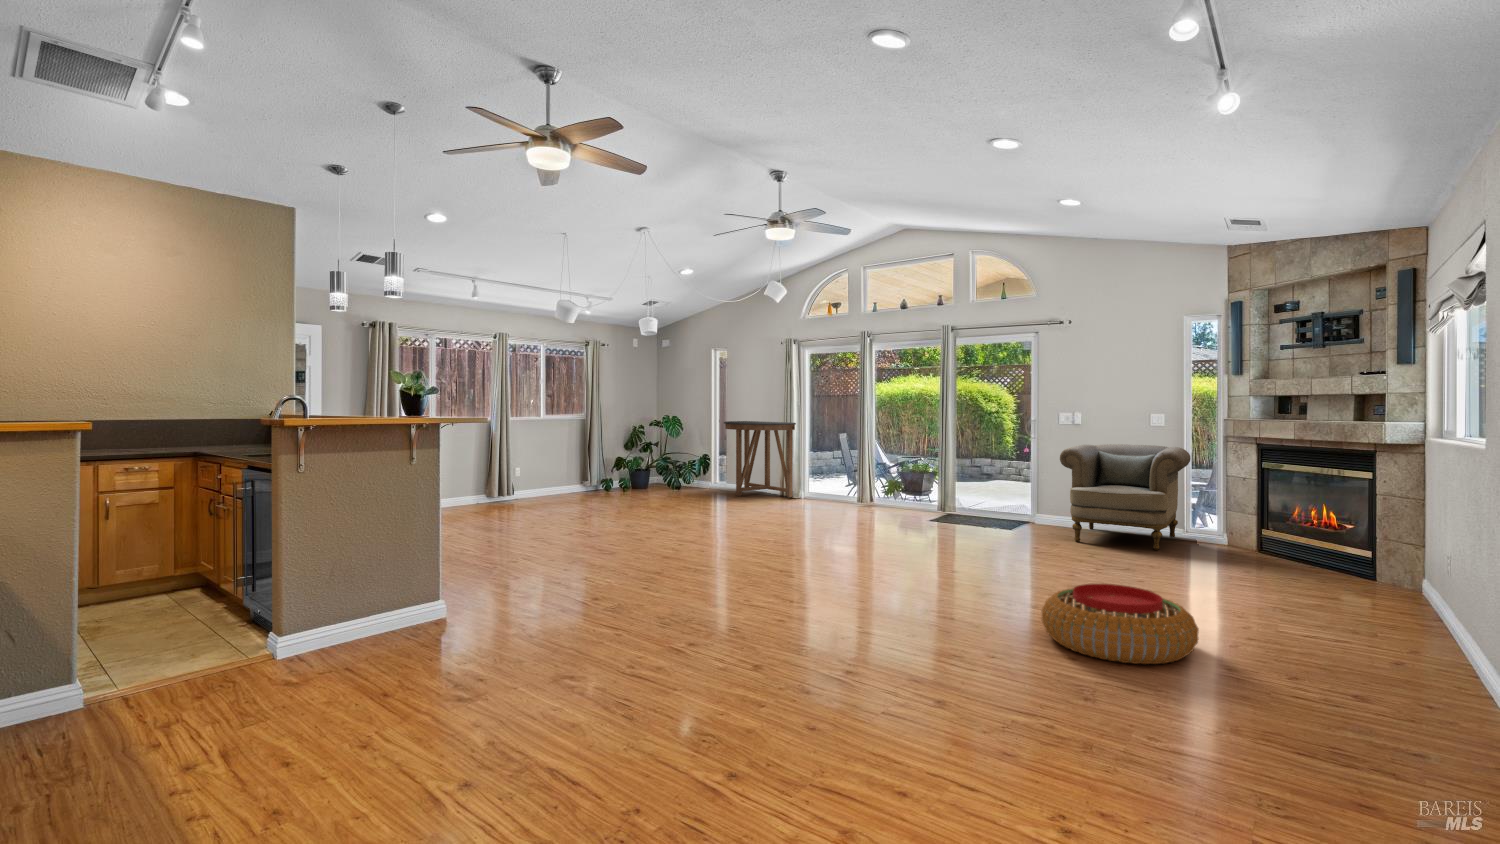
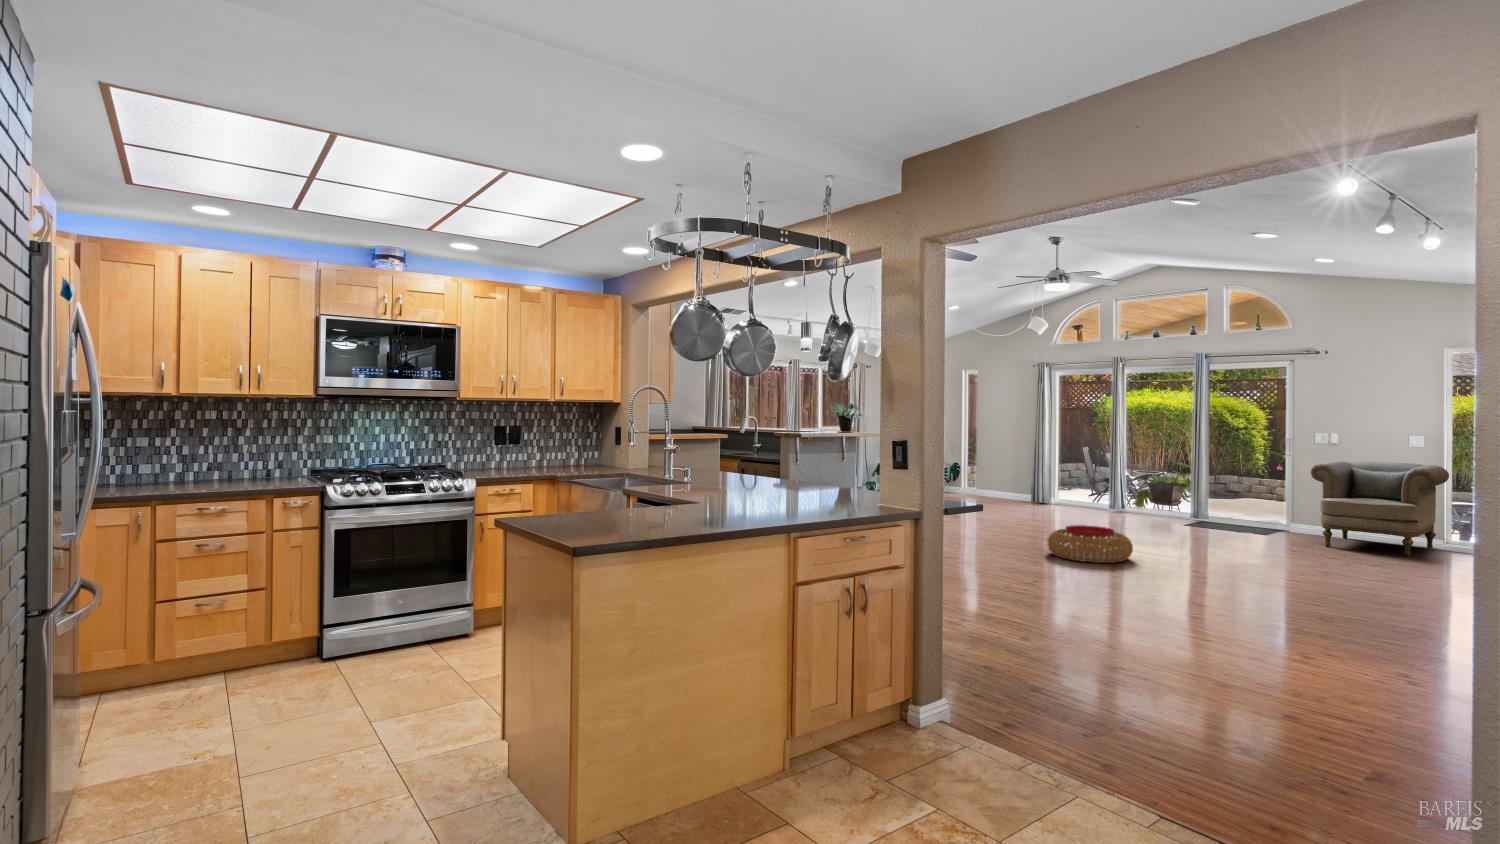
console table: present [724,421,796,497] -> none [975,434,1046,503]
pouf: present [1042,584,1199,664] -> present [1048,525,1133,563]

